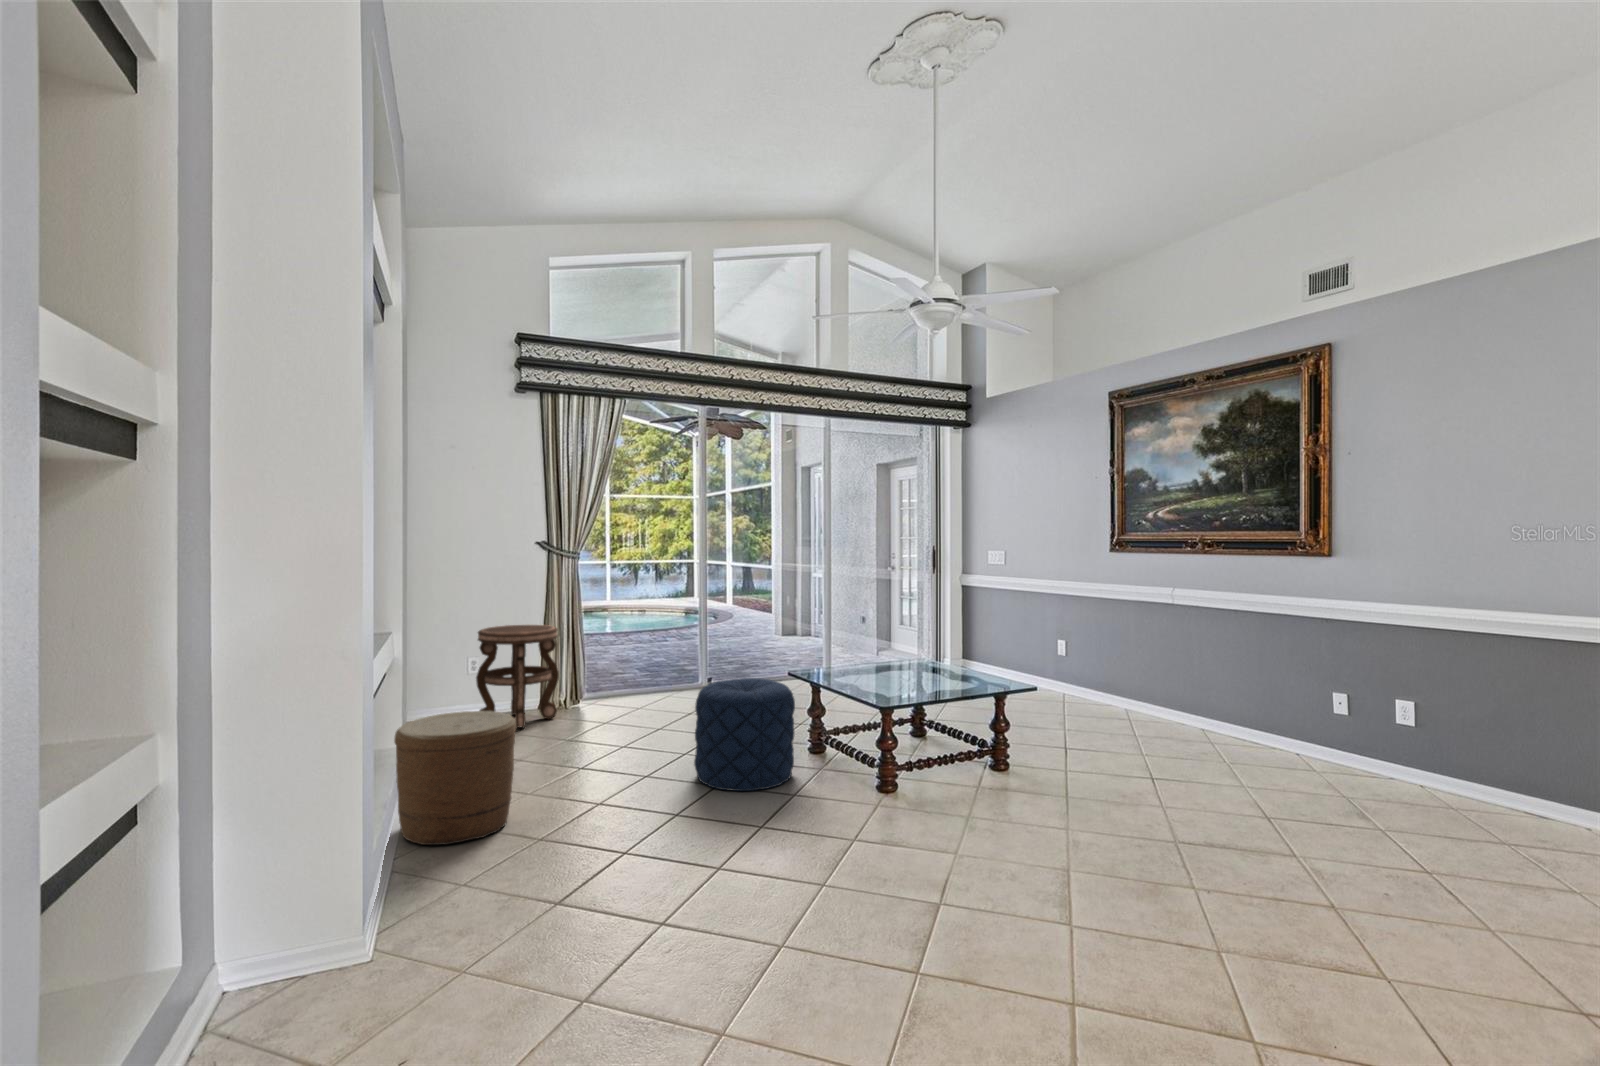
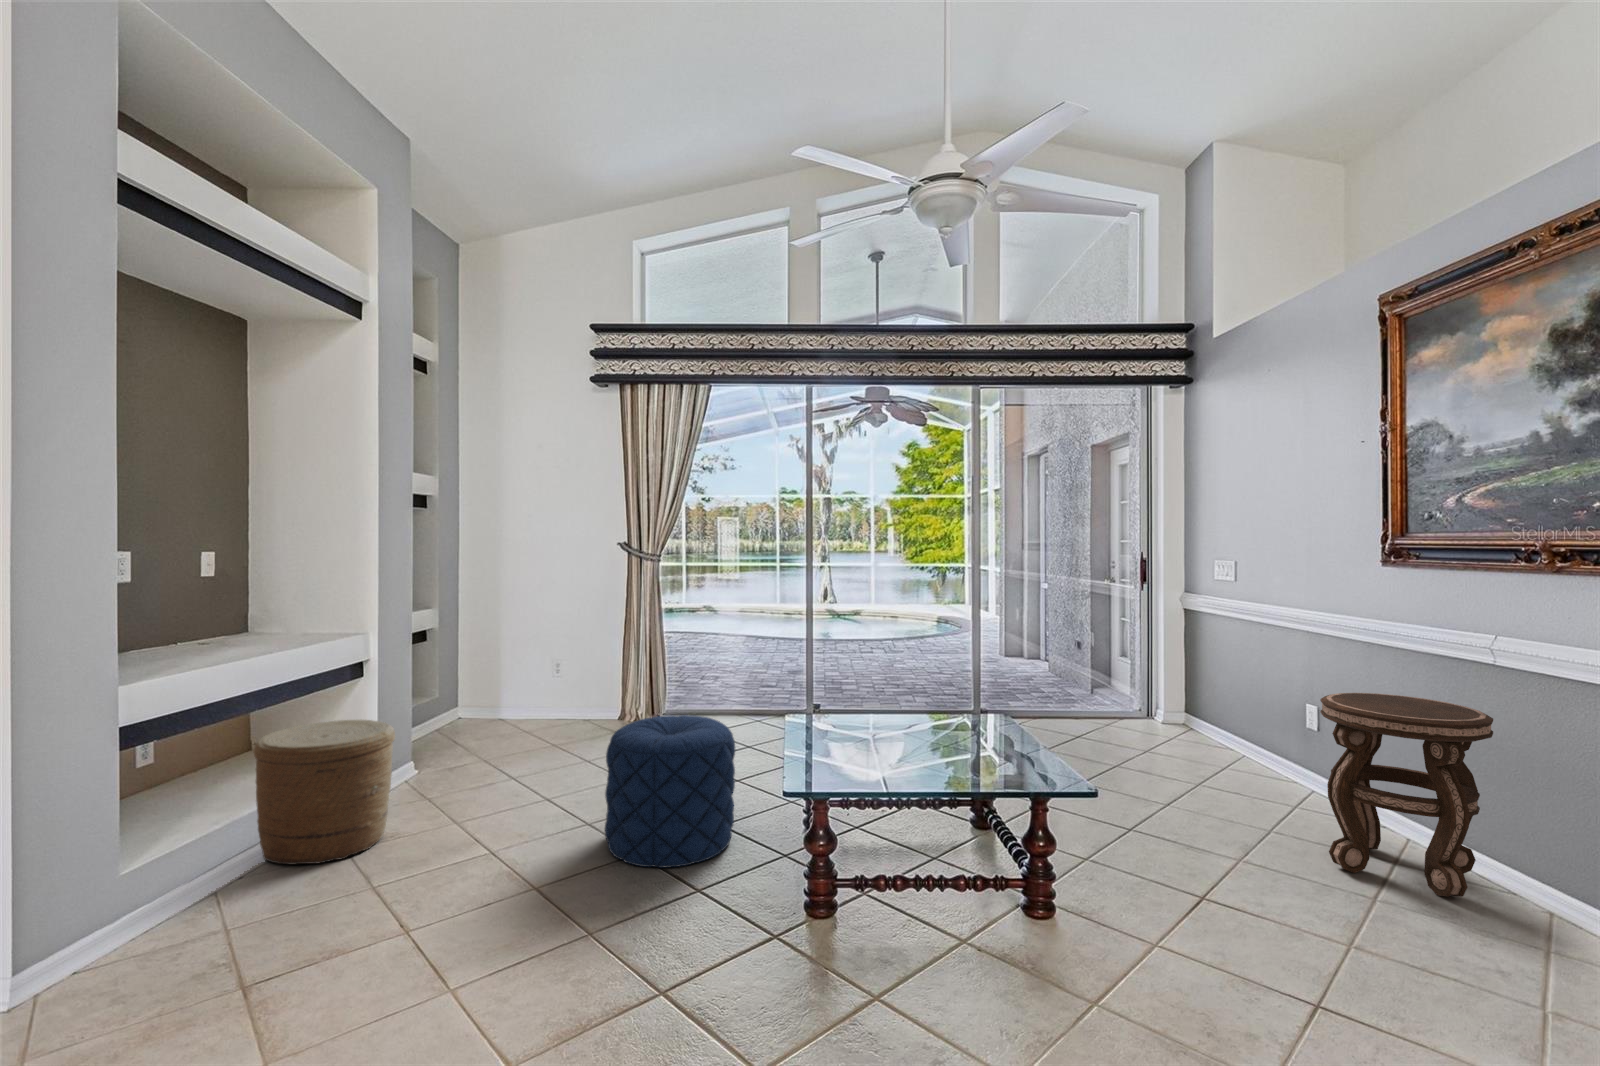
side table: present [476,625,559,728] -> present [1320,693,1493,896]

